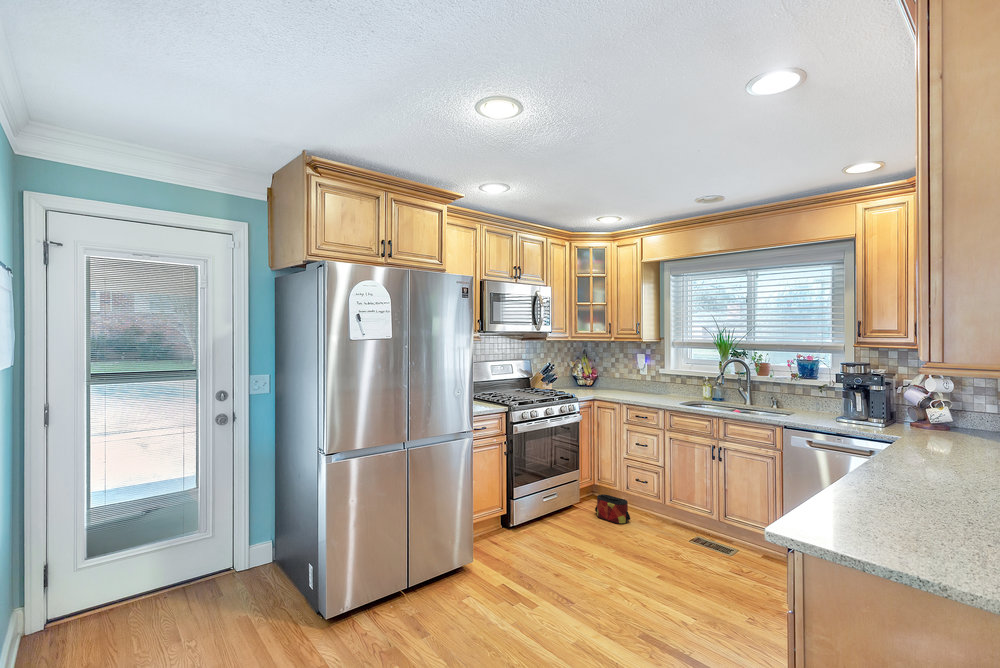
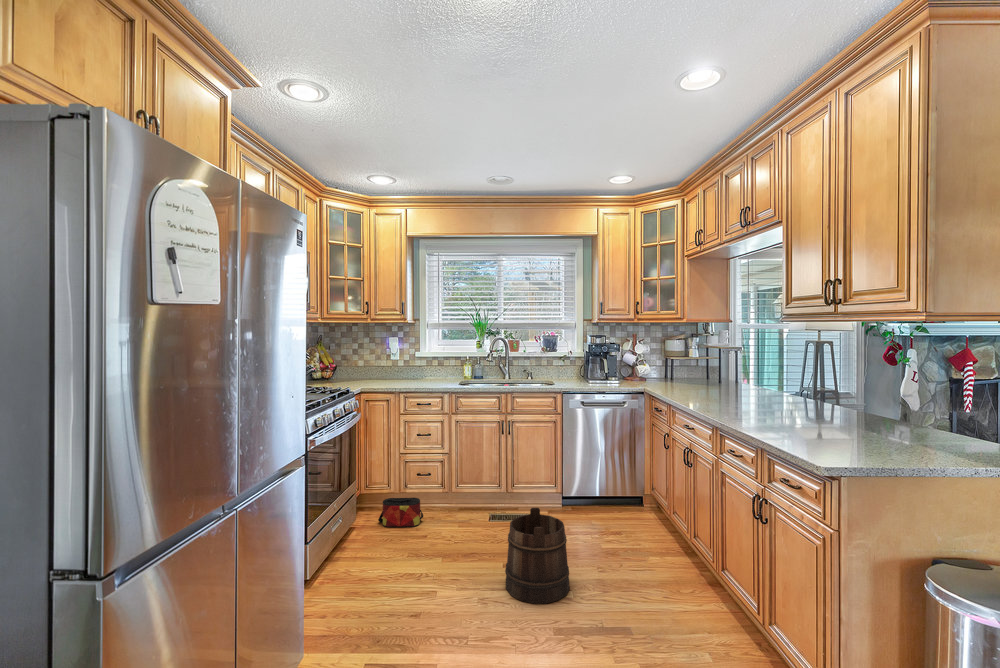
bucket: none [637,529,701,620] -> present [505,508,570,604]

